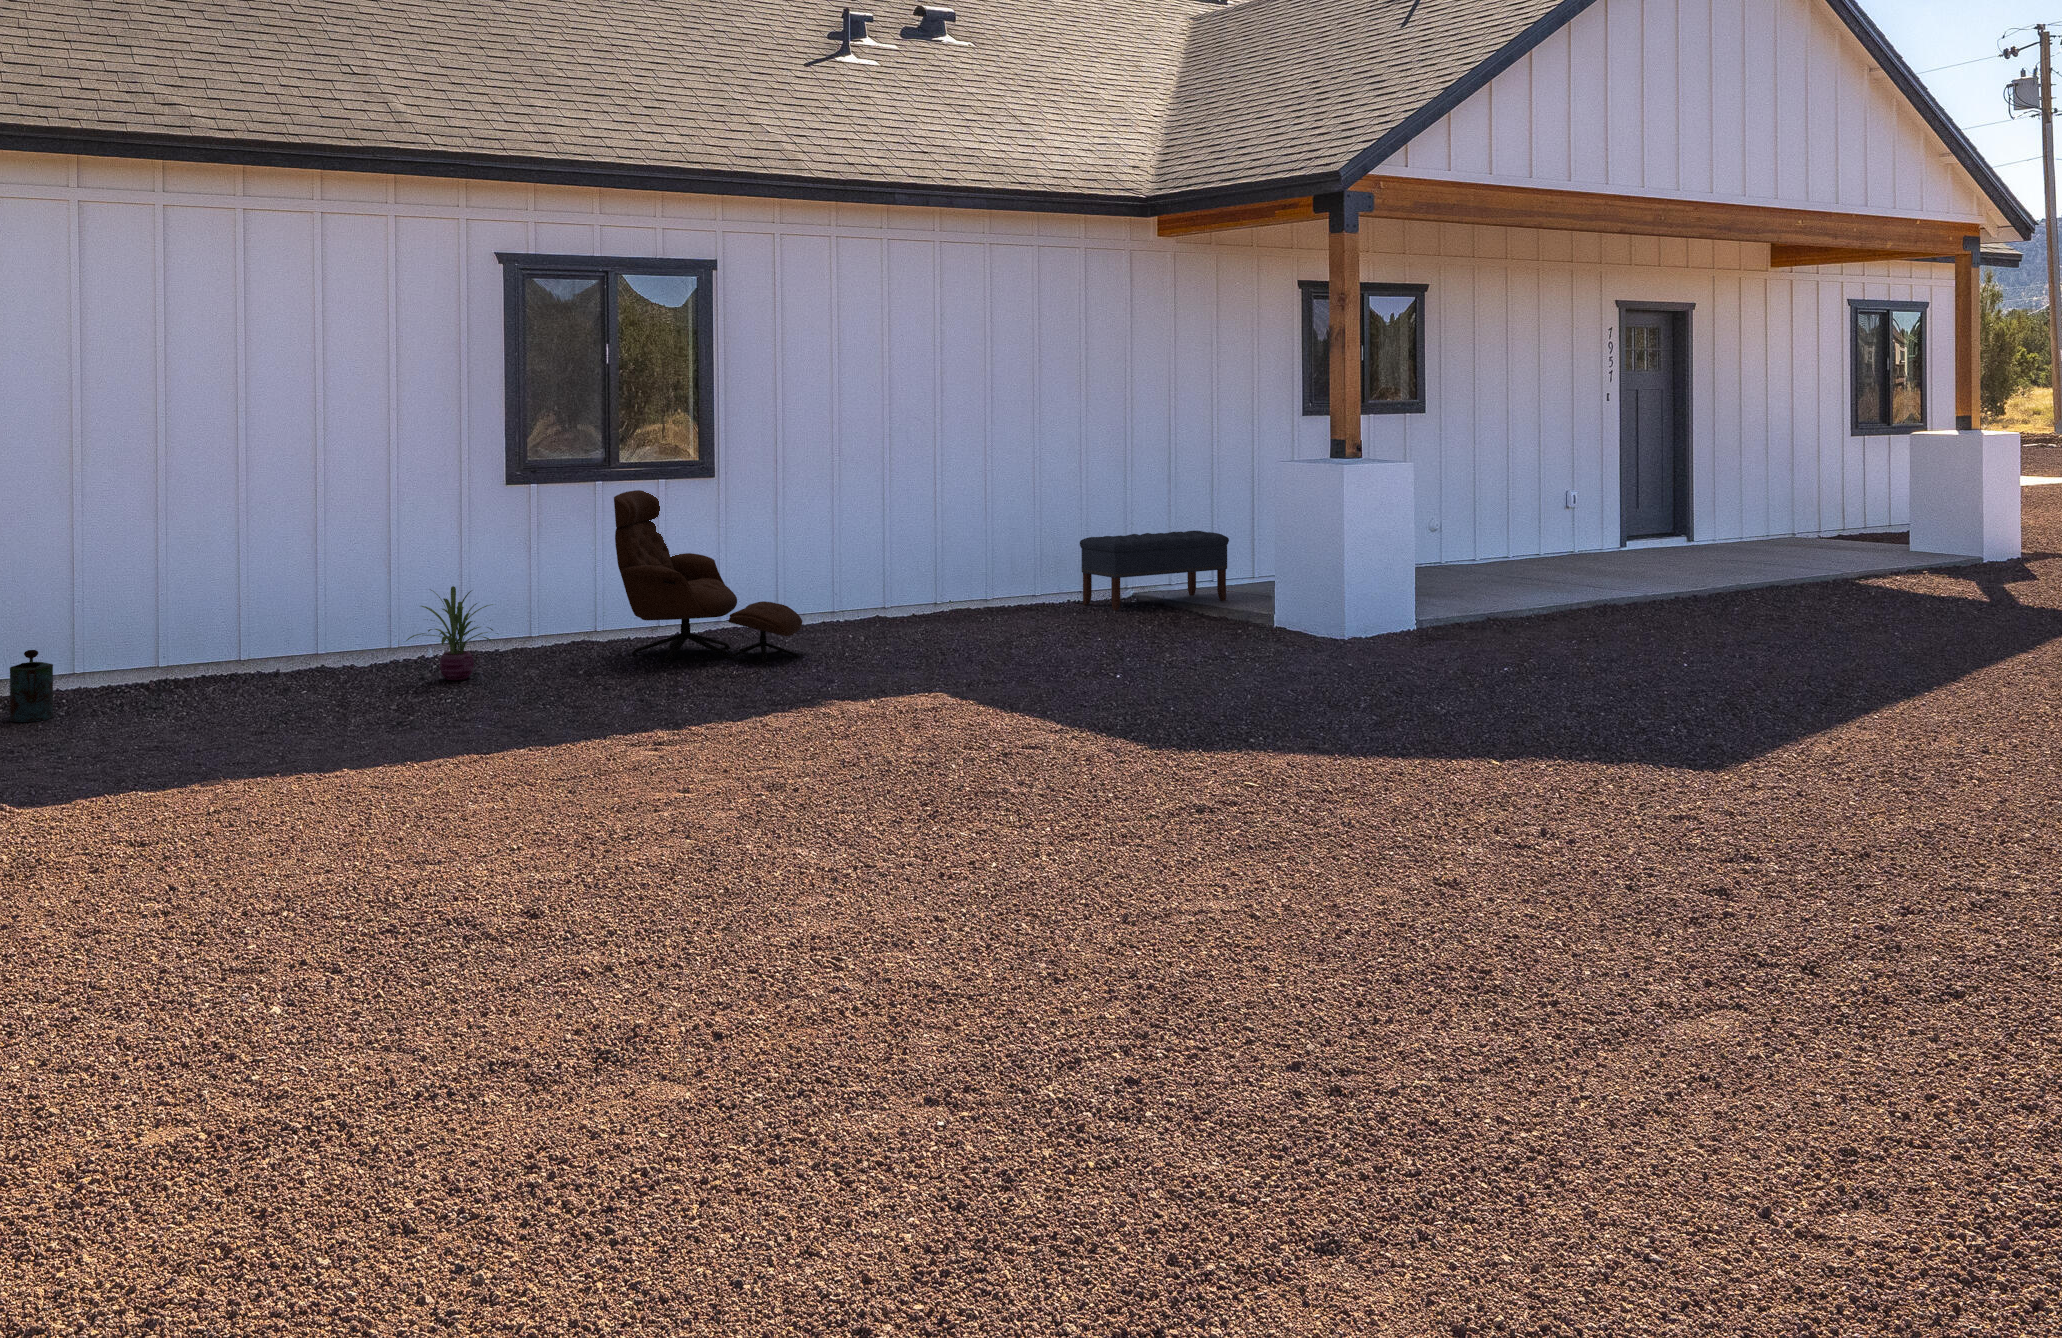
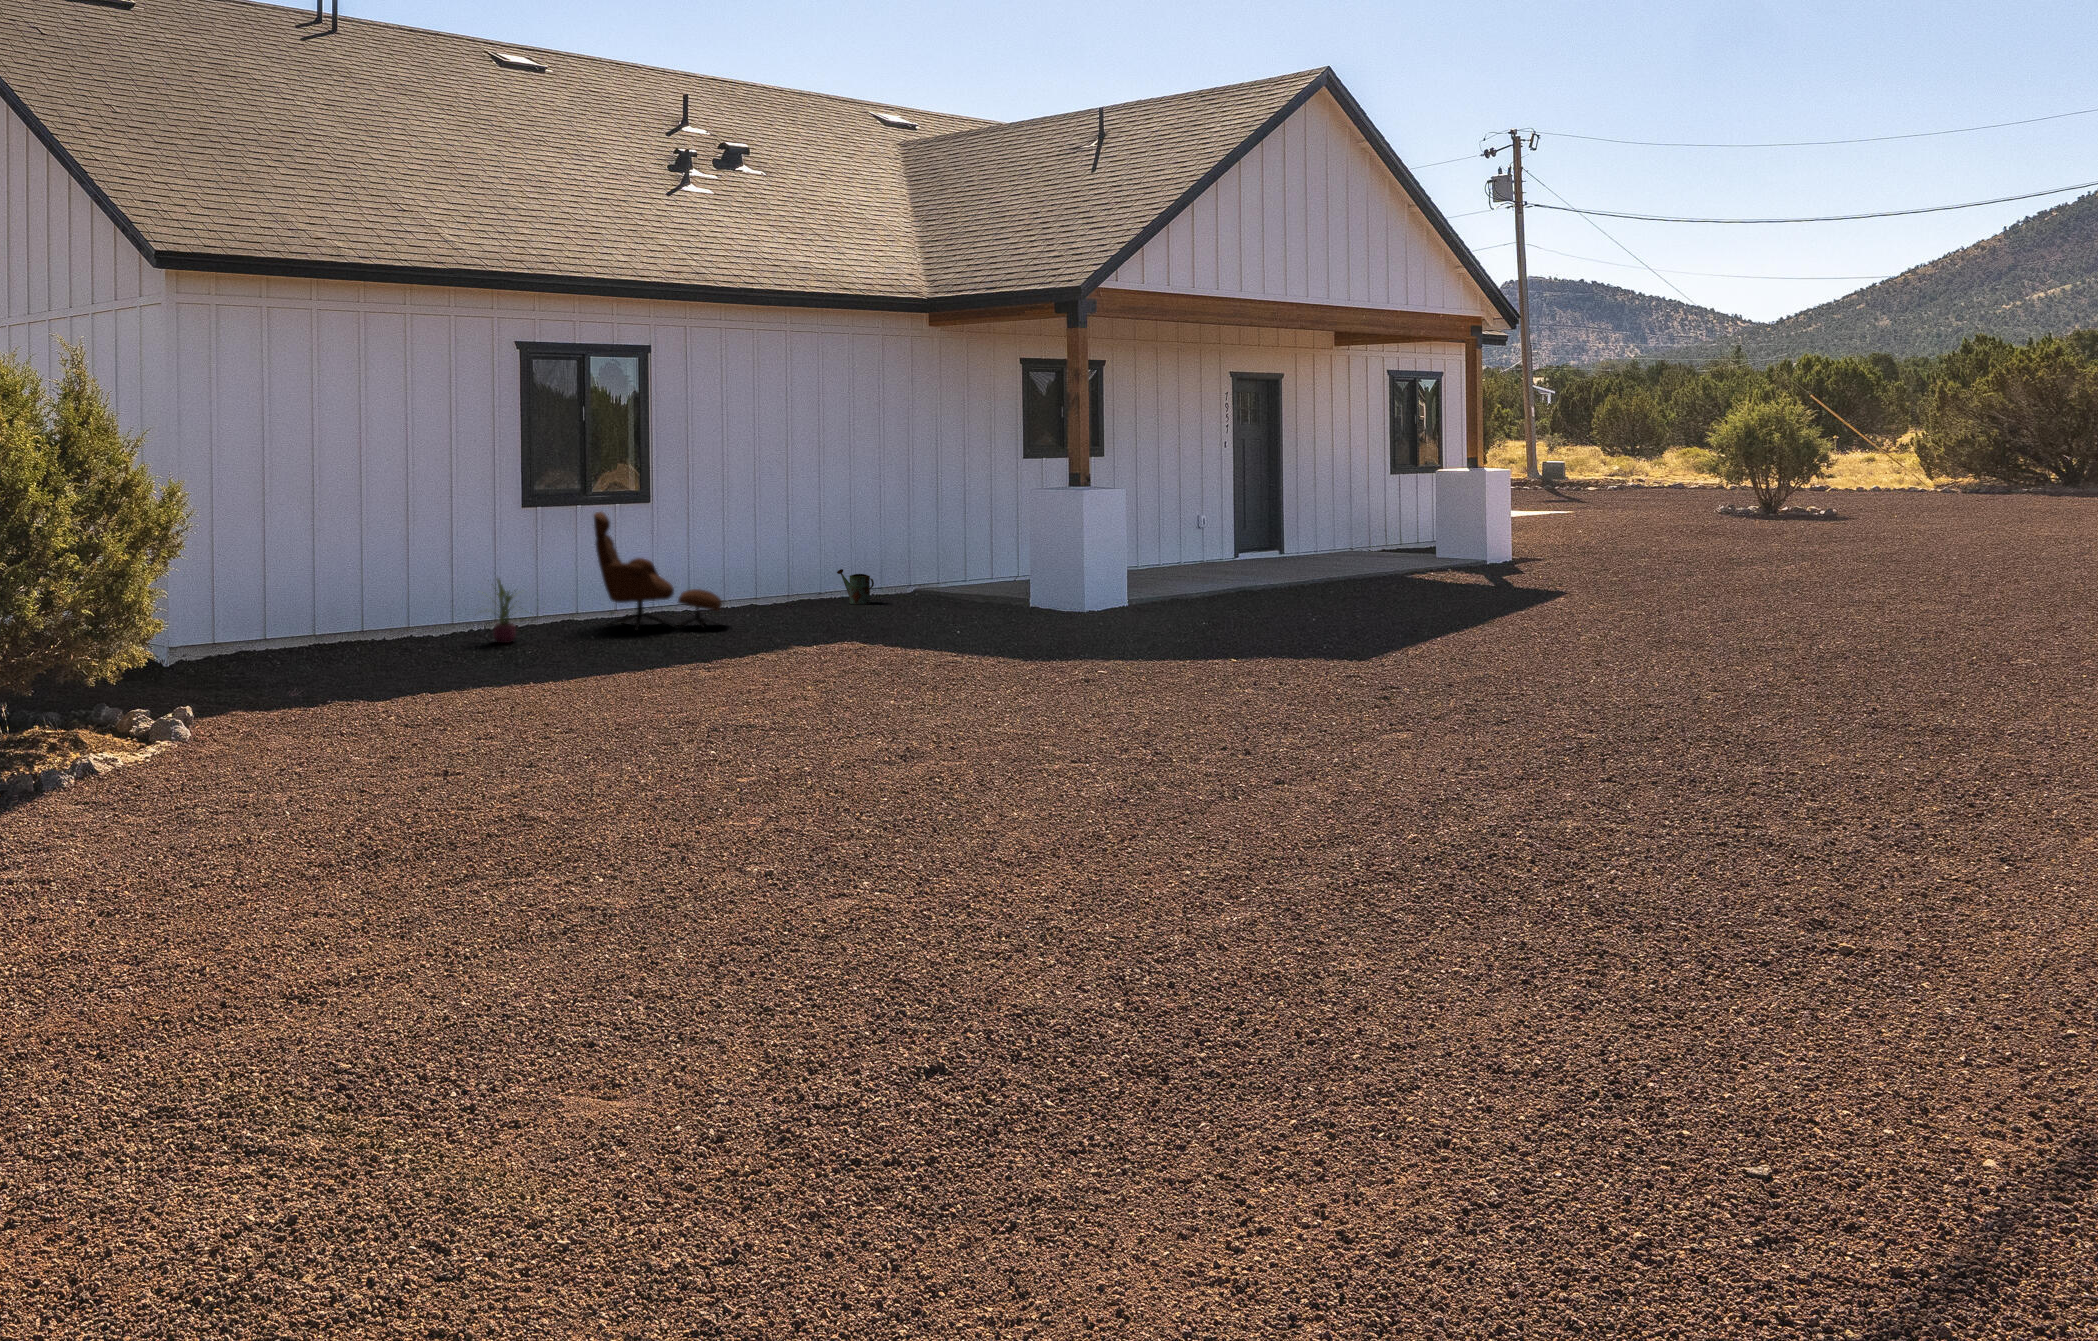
bench: present [1080,531,1229,611] -> none [878,543,981,599]
watering can: present [10,650,53,722] -> present [837,569,874,604]

